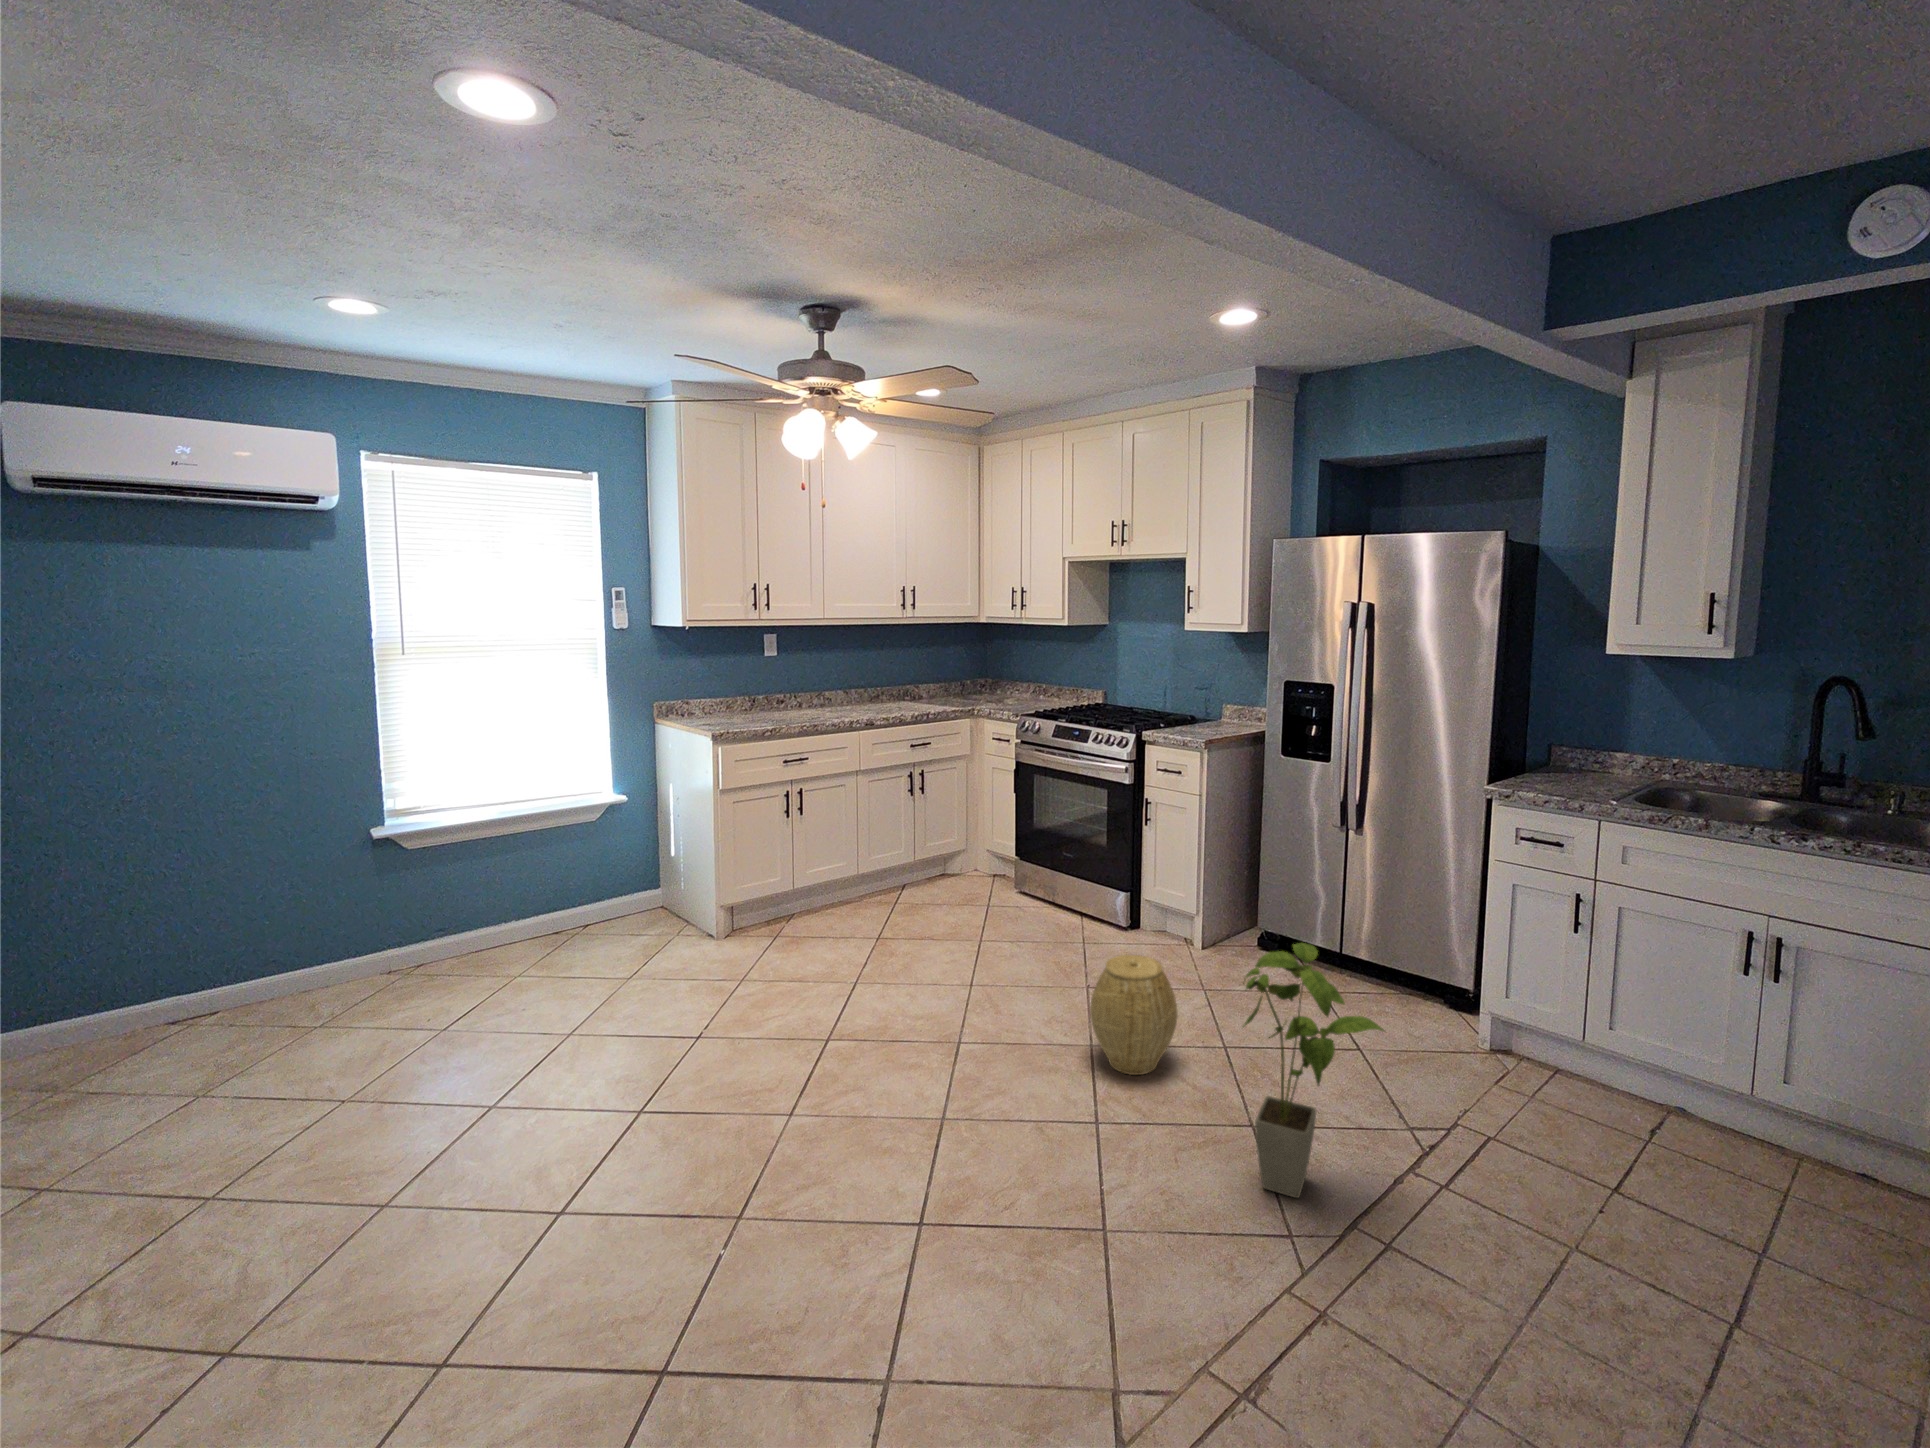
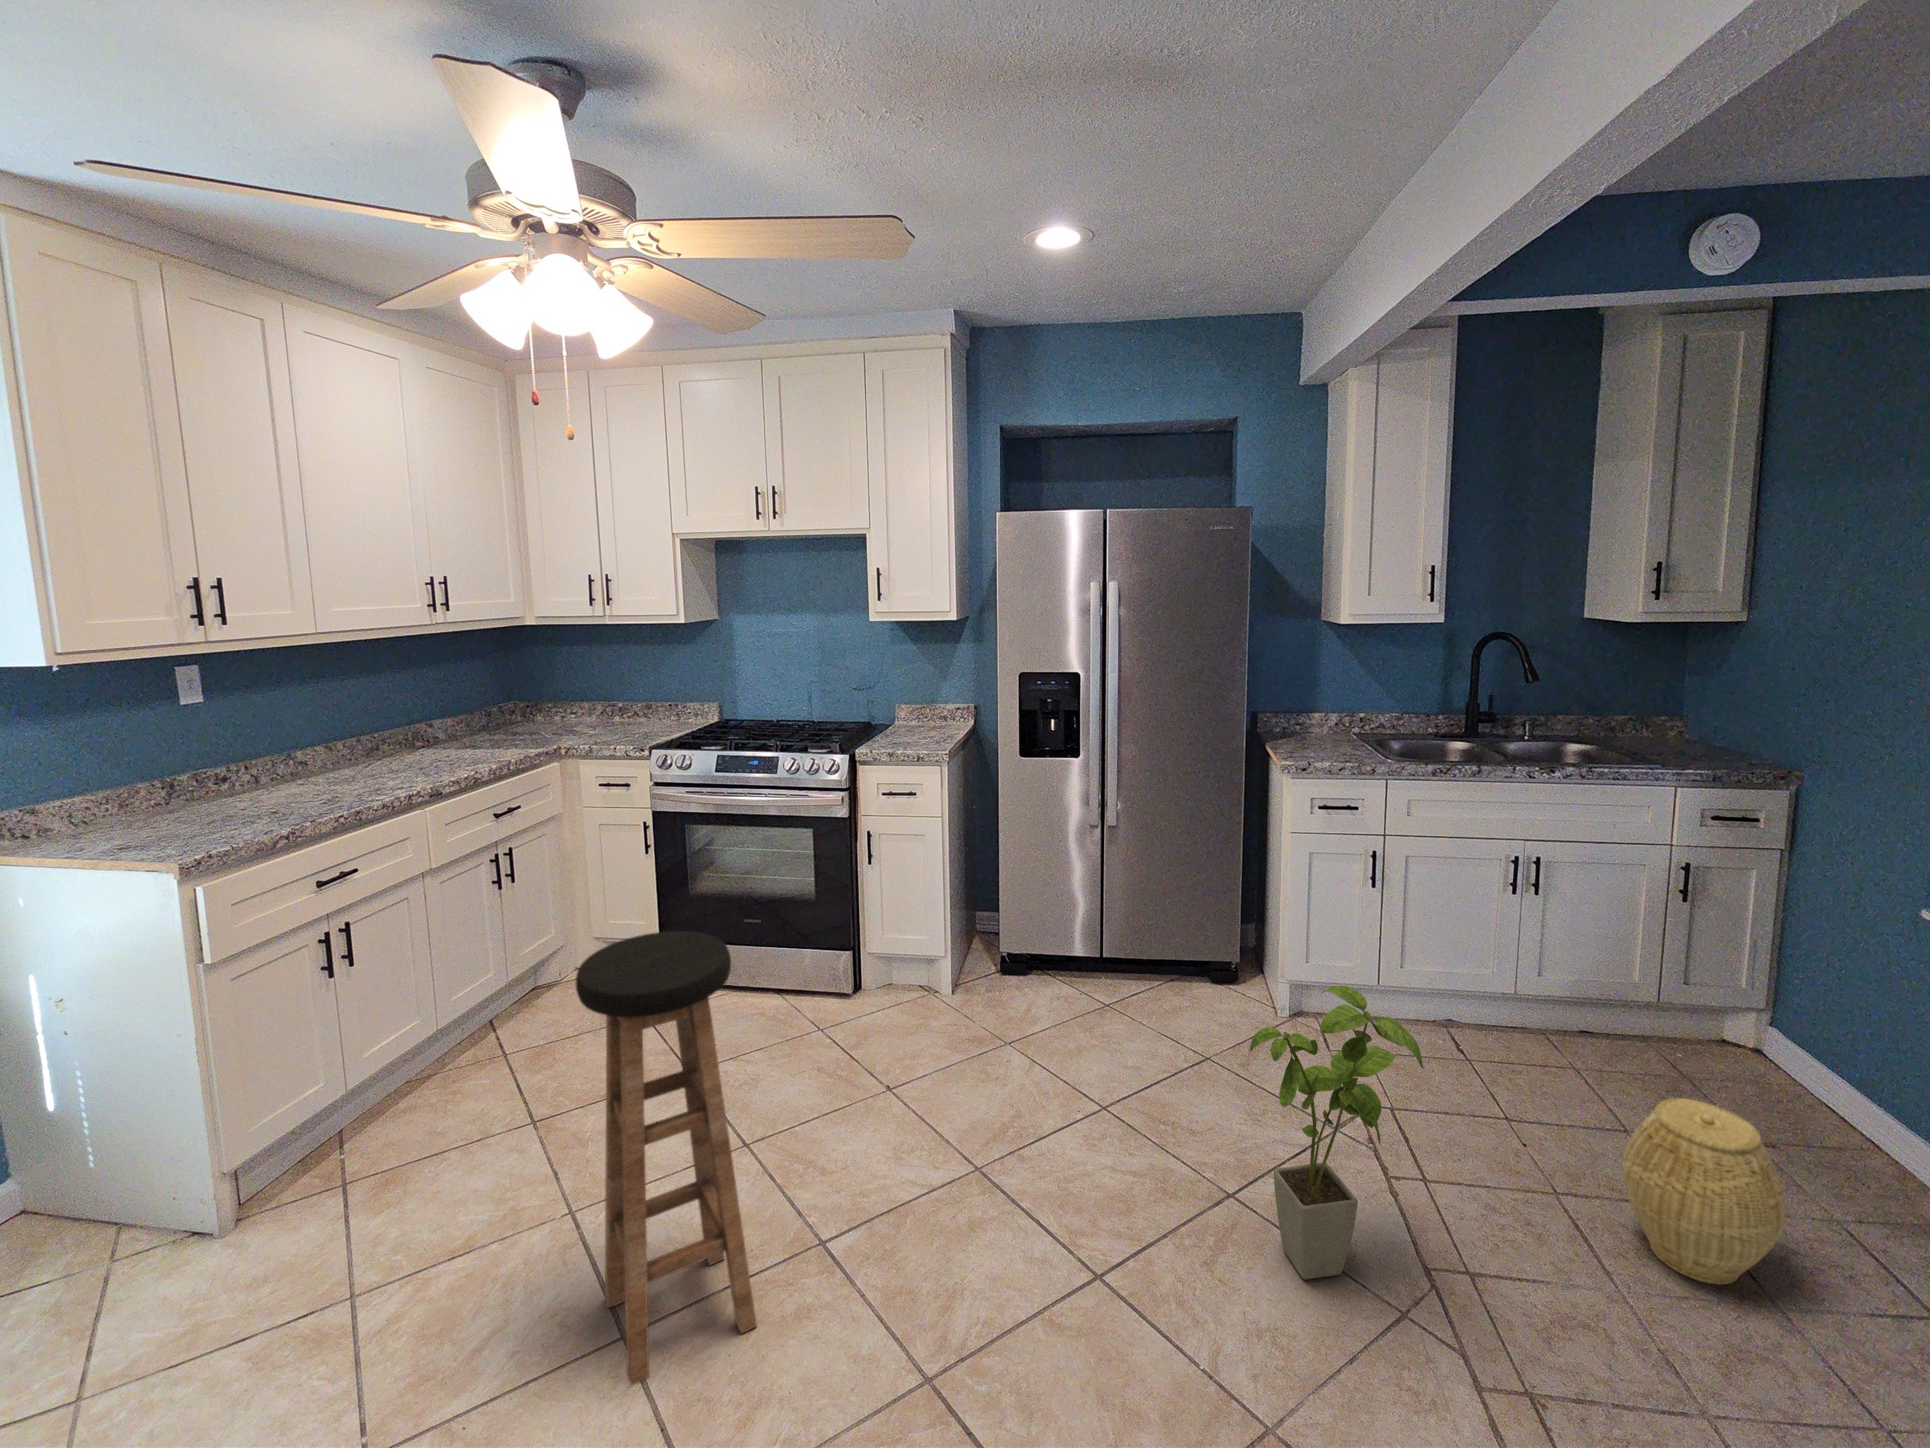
bar stool: none [823,805,917,1065] -> present [576,931,757,1385]
woven basket: present [1090,955,1178,1075] -> present [1622,1098,1786,1285]

